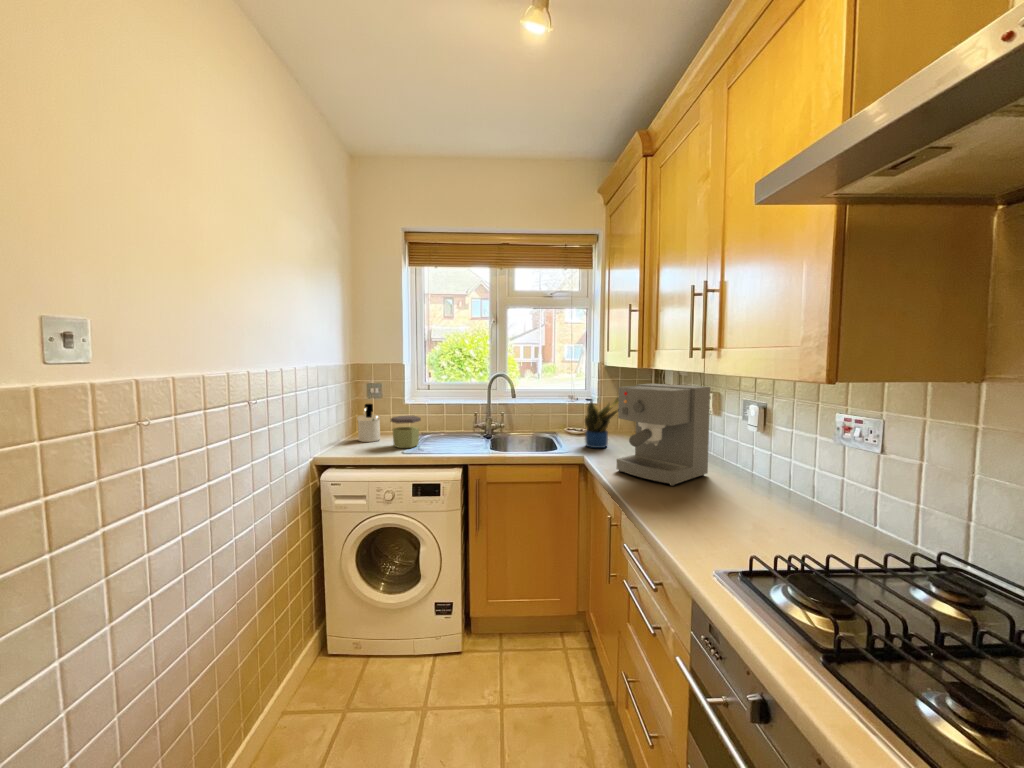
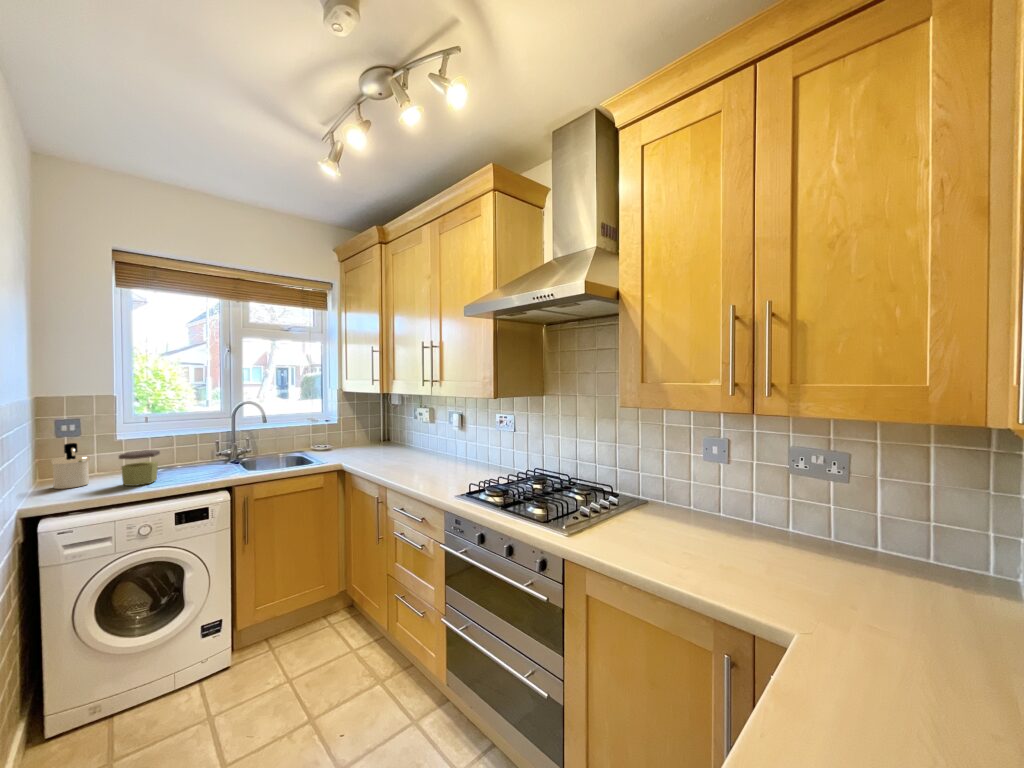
coffee maker: present [617,384,710,486] -> none [374,404,433,470]
potted plant: present [585,396,618,448] -> none [336,409,369,458]

